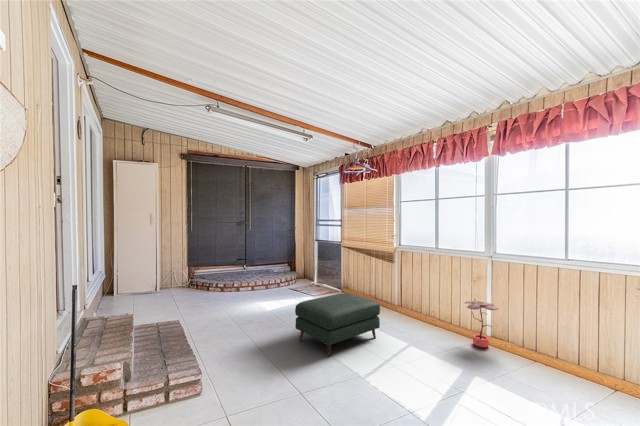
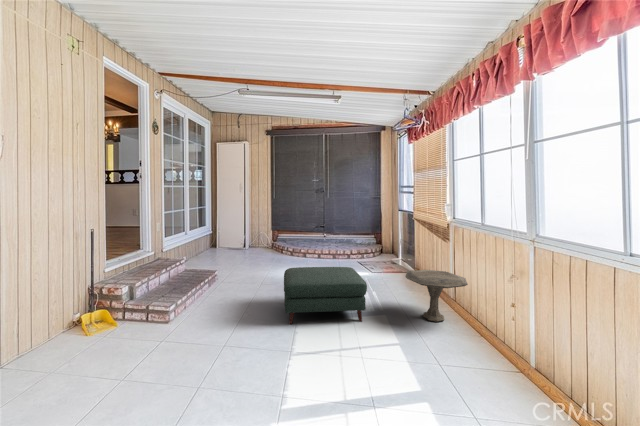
side table: none [388,286,438,326] -> present [405,270,468,322]
potted plant: present [465,301,498,347] -> none [468,301,522,371]

